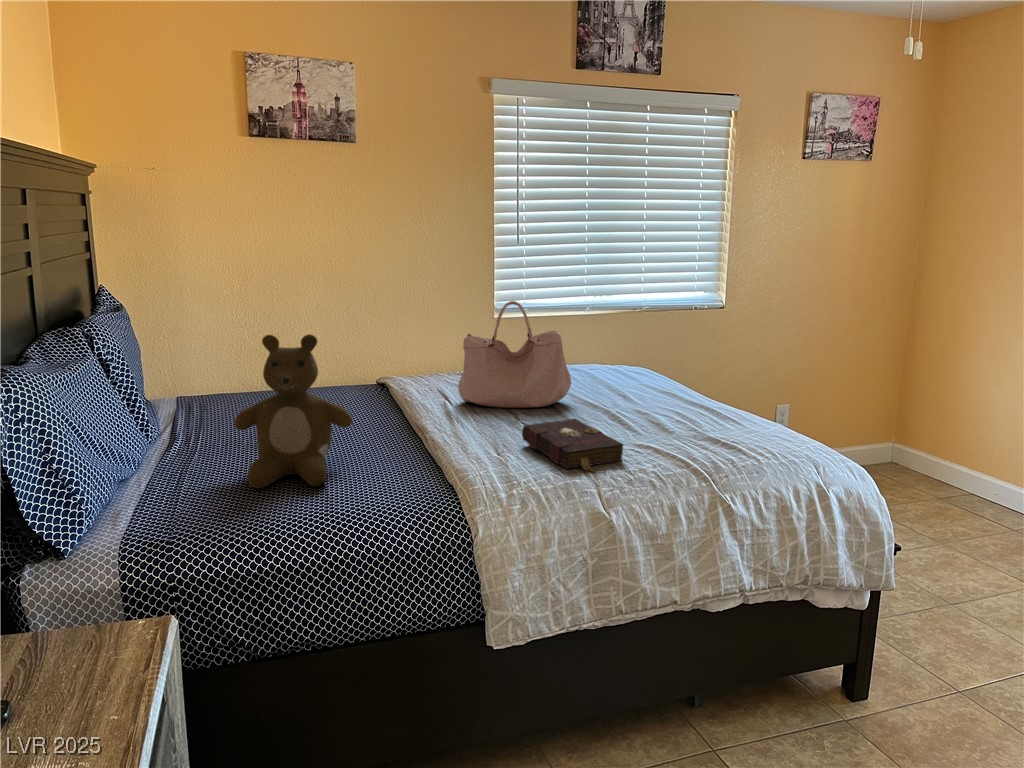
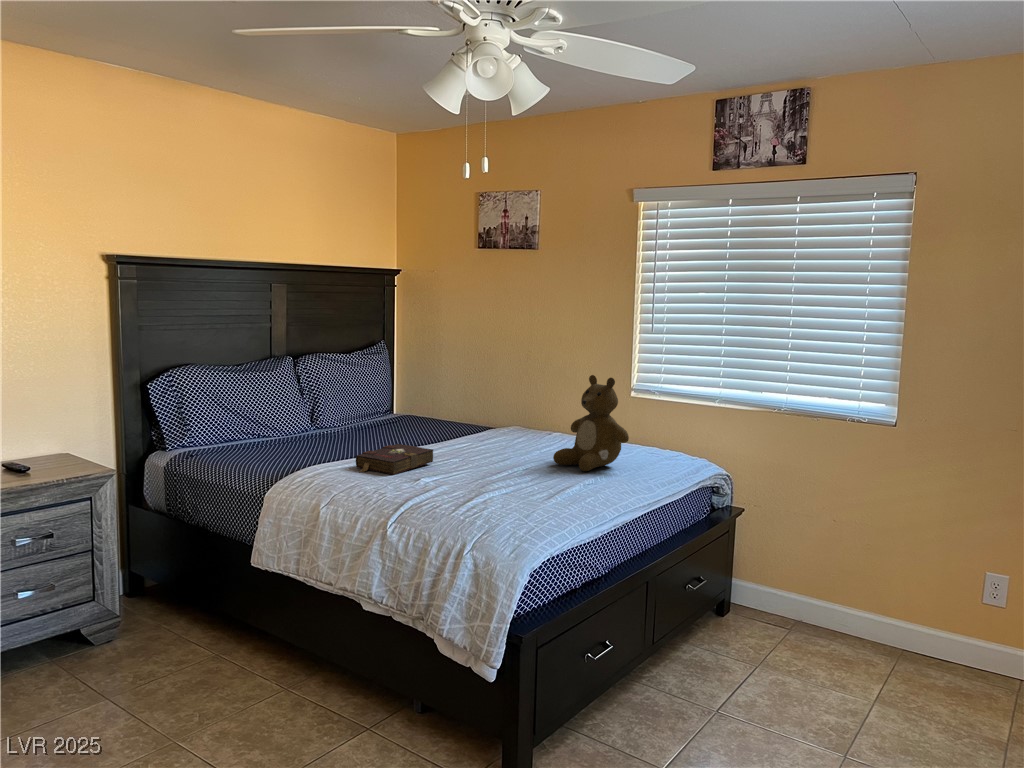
handbag: present [458,301,571,408] -> none [470,367,533,453]
teddy bear: present [234,334,352,488] -> present [553,375,629,471]

